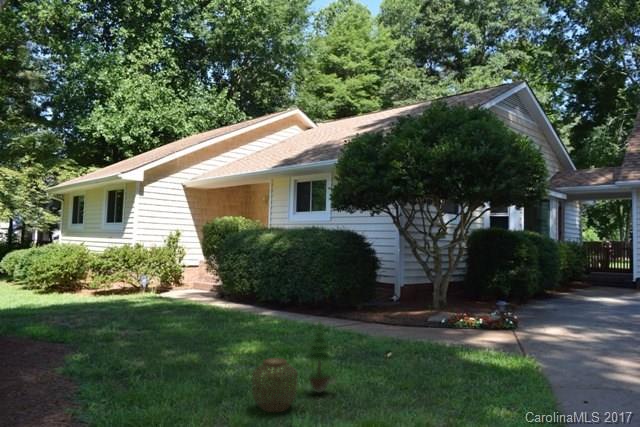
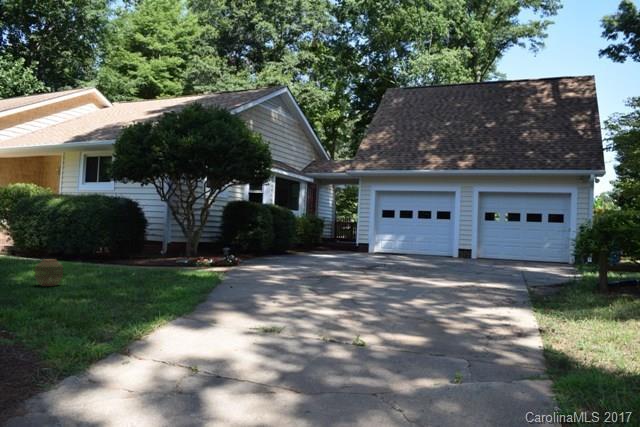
potted tree: present [308,322,331,393] -> none [71,240,87,282]

